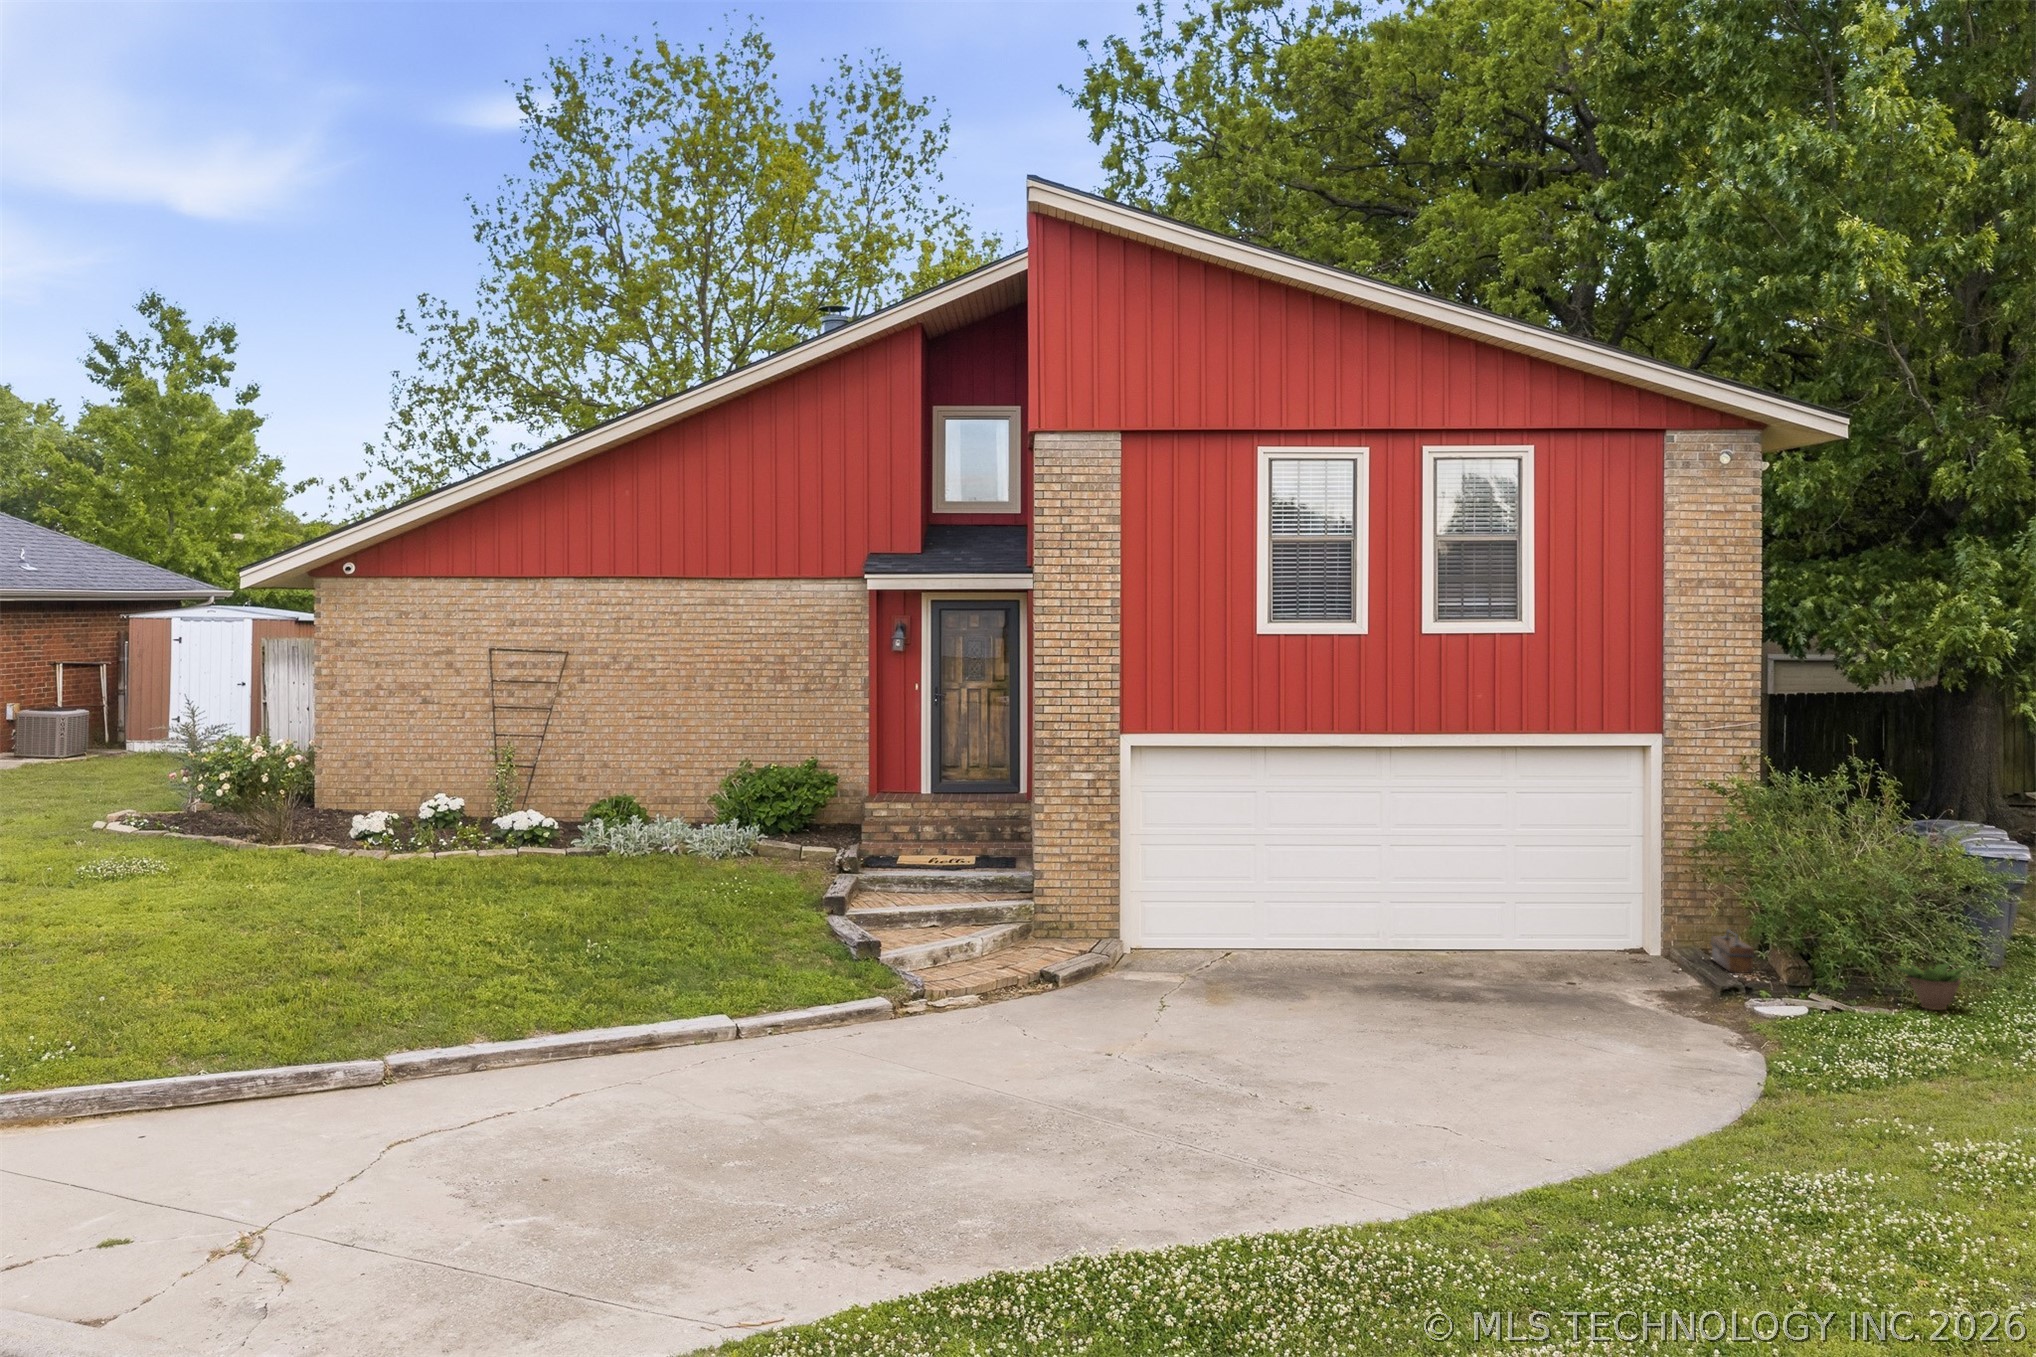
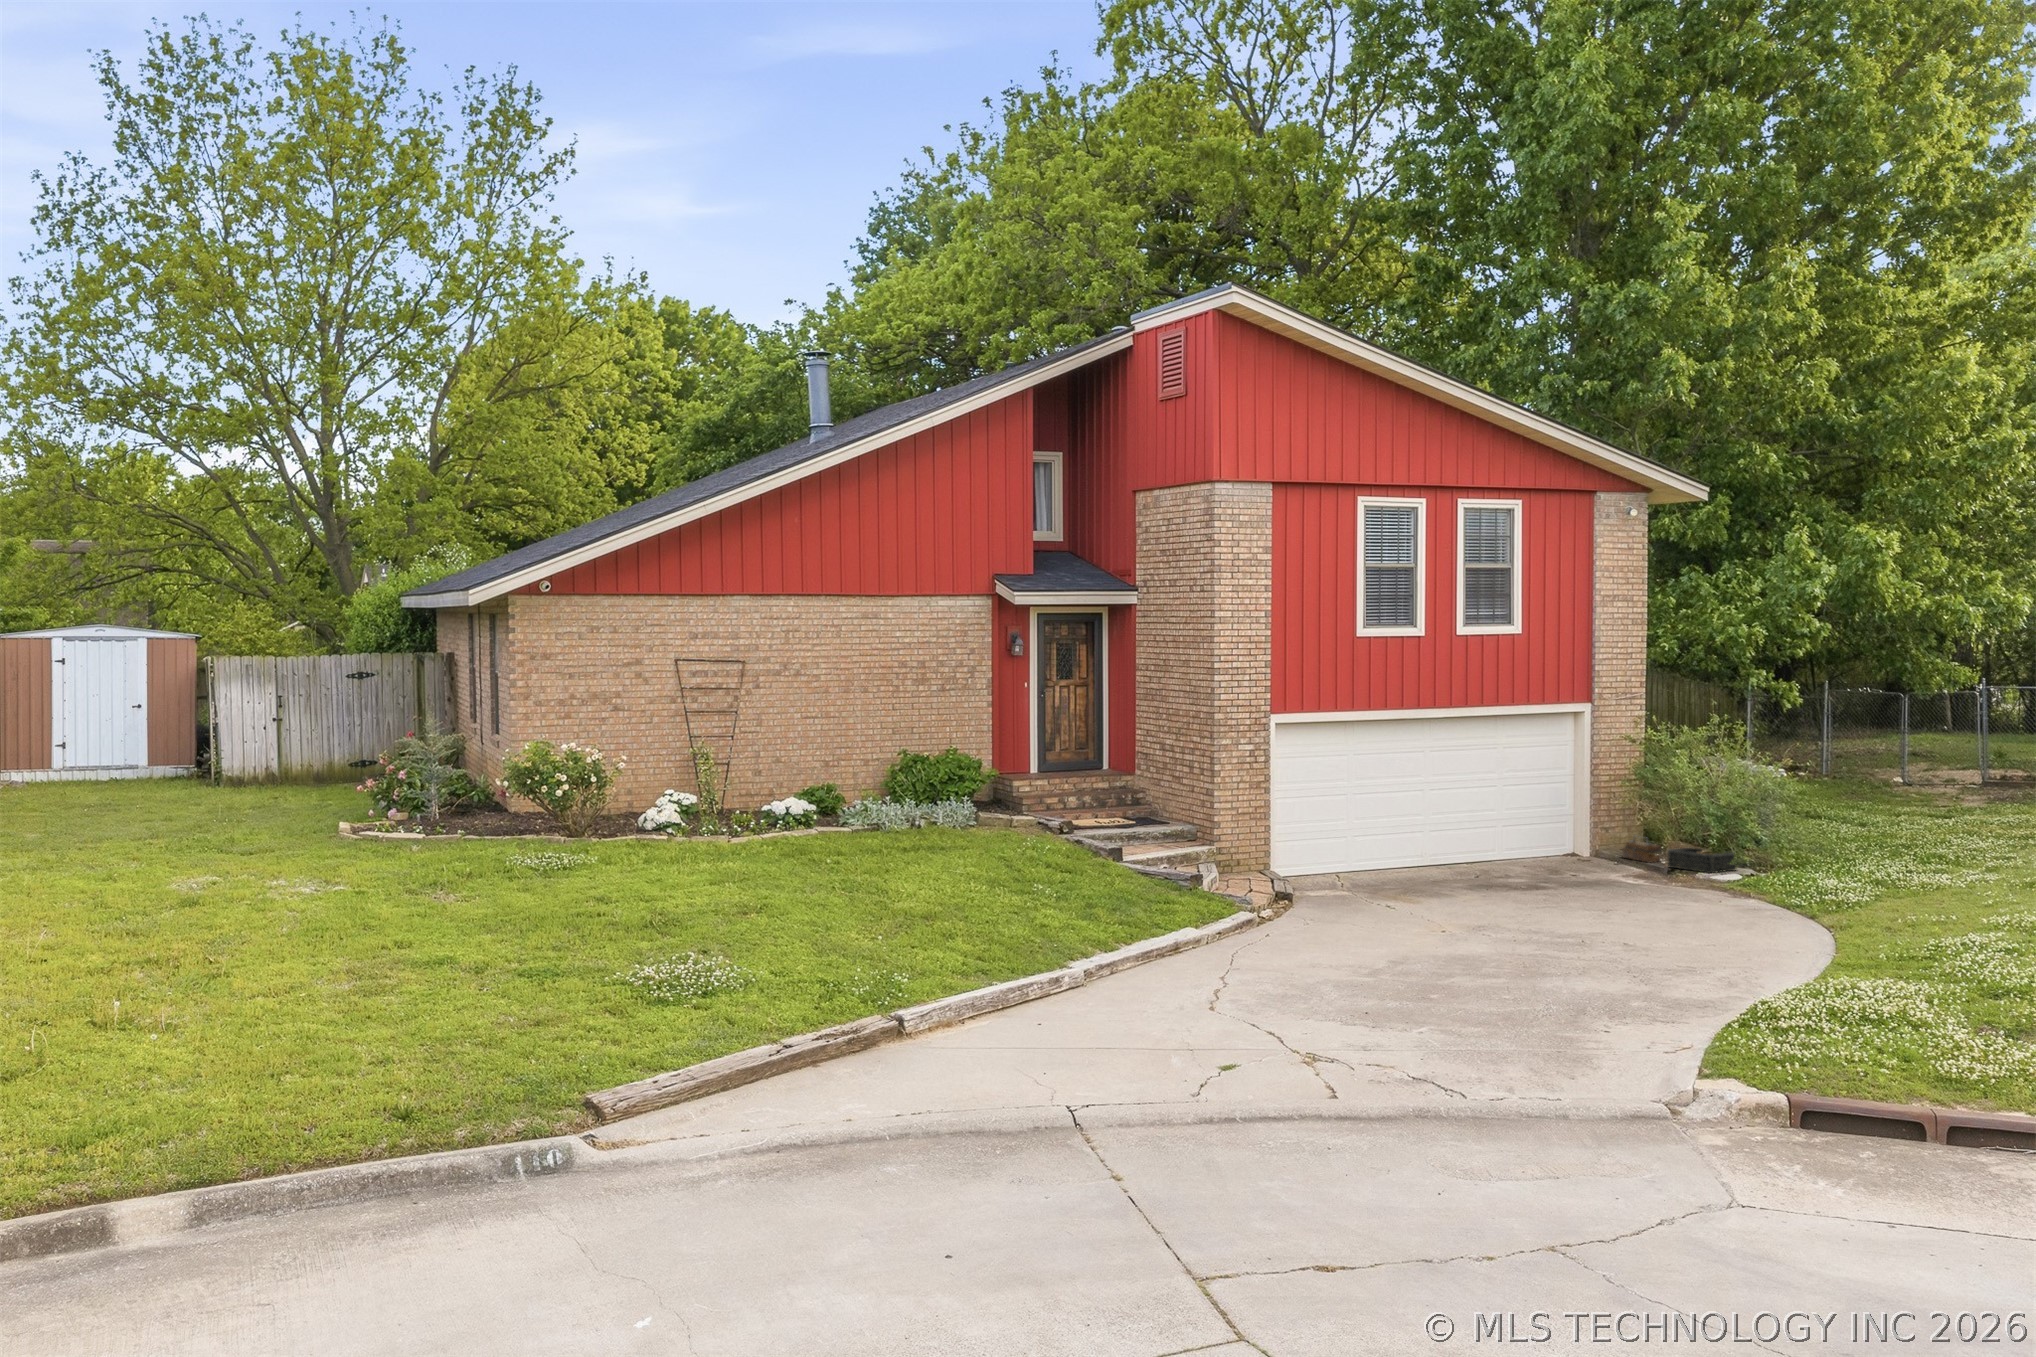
basket: none [1736,956,1837,1000] -> present [1668,848,1736,873]
decorative plant: present [1896,962,1971,1010] -> none [1764,842,1816,871]

